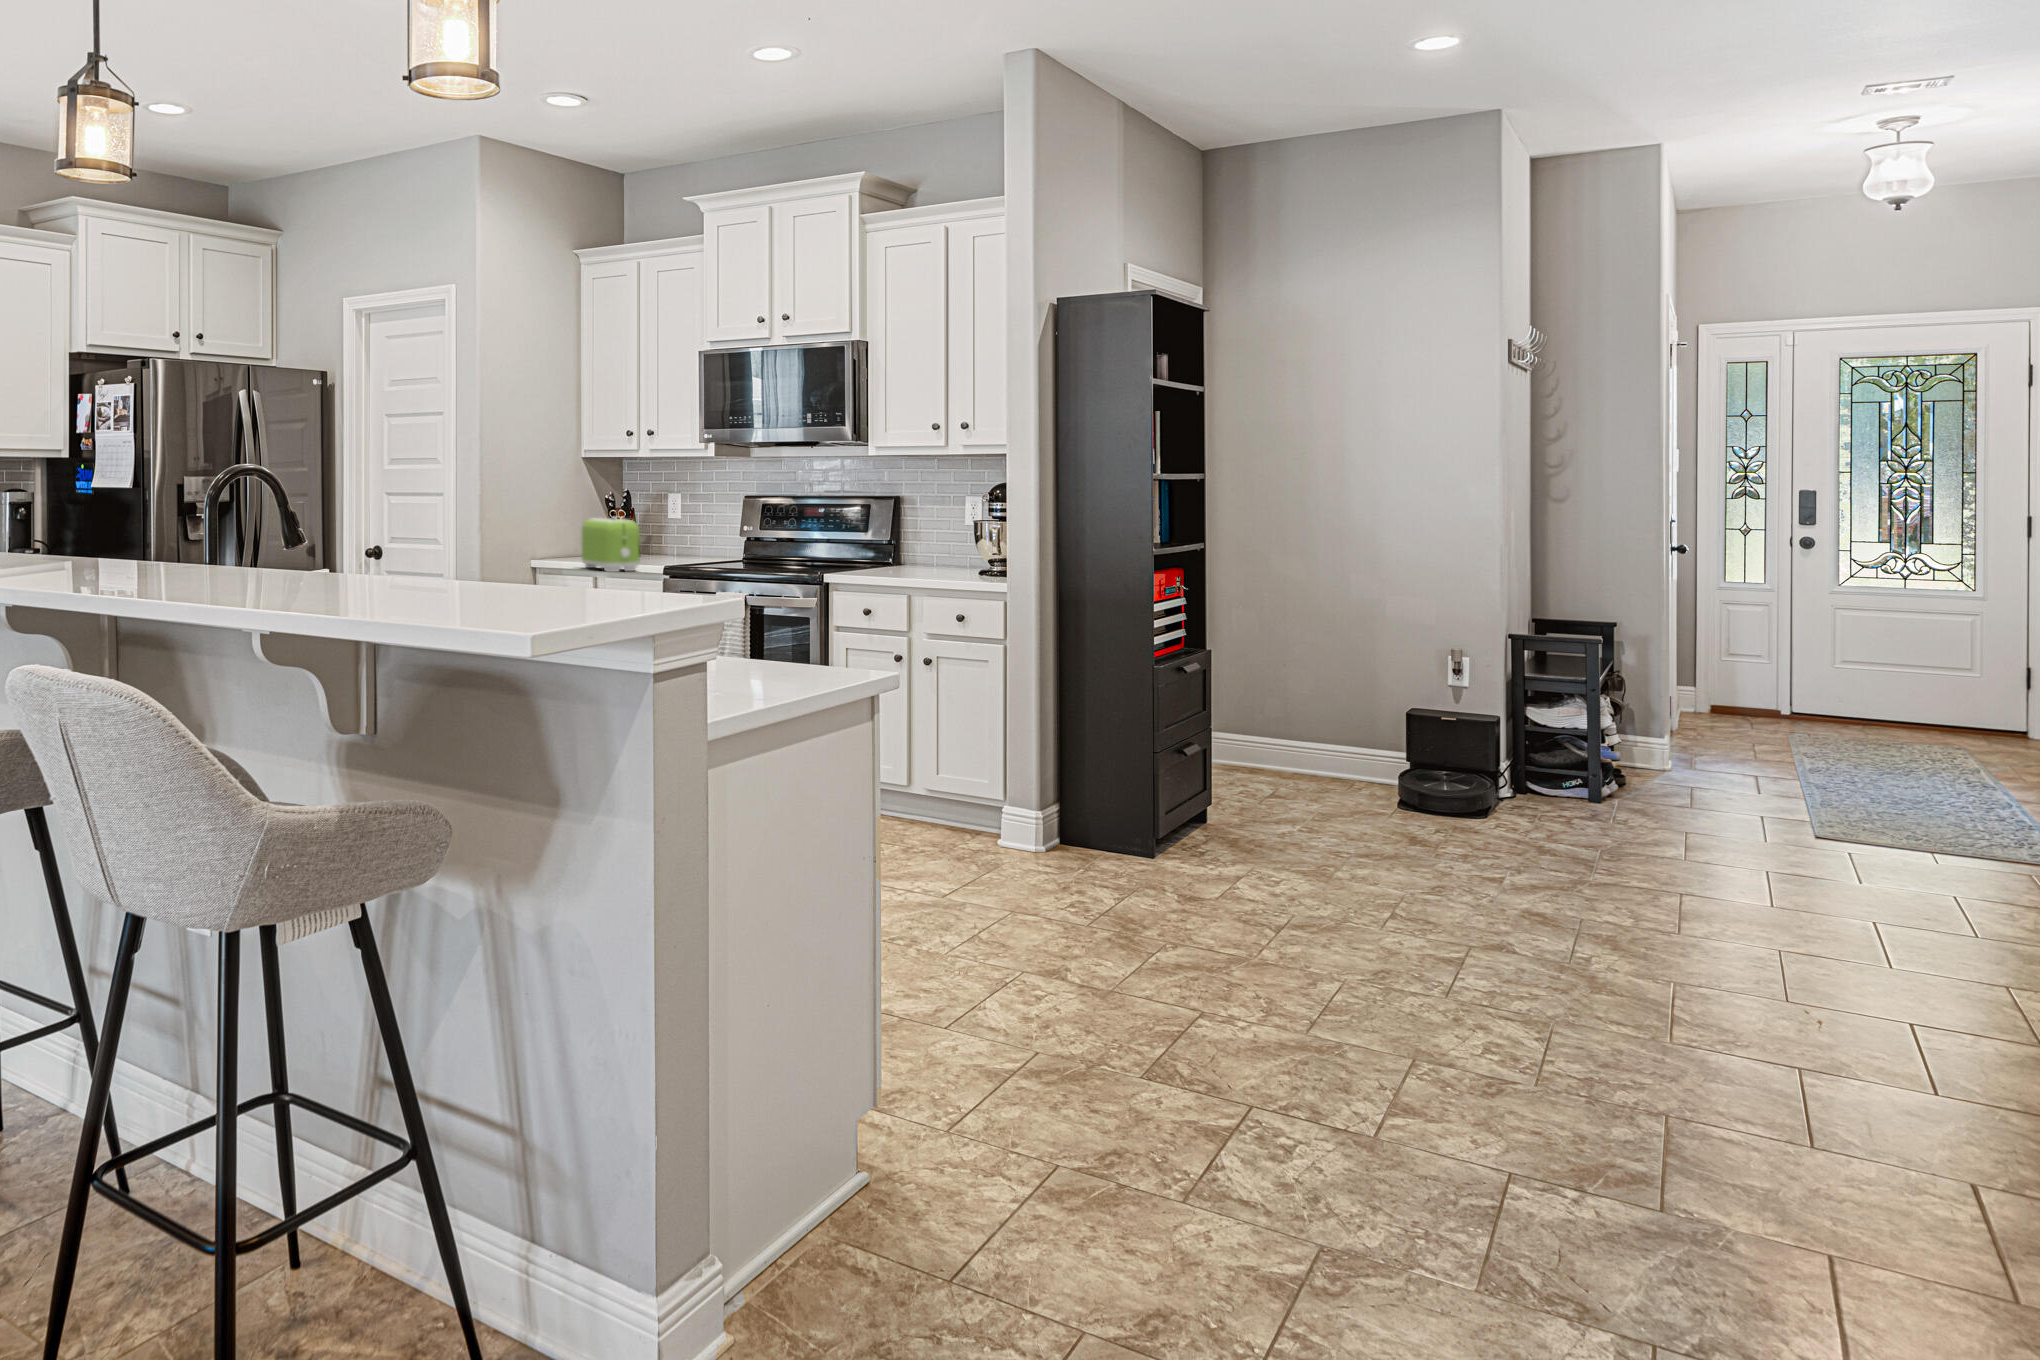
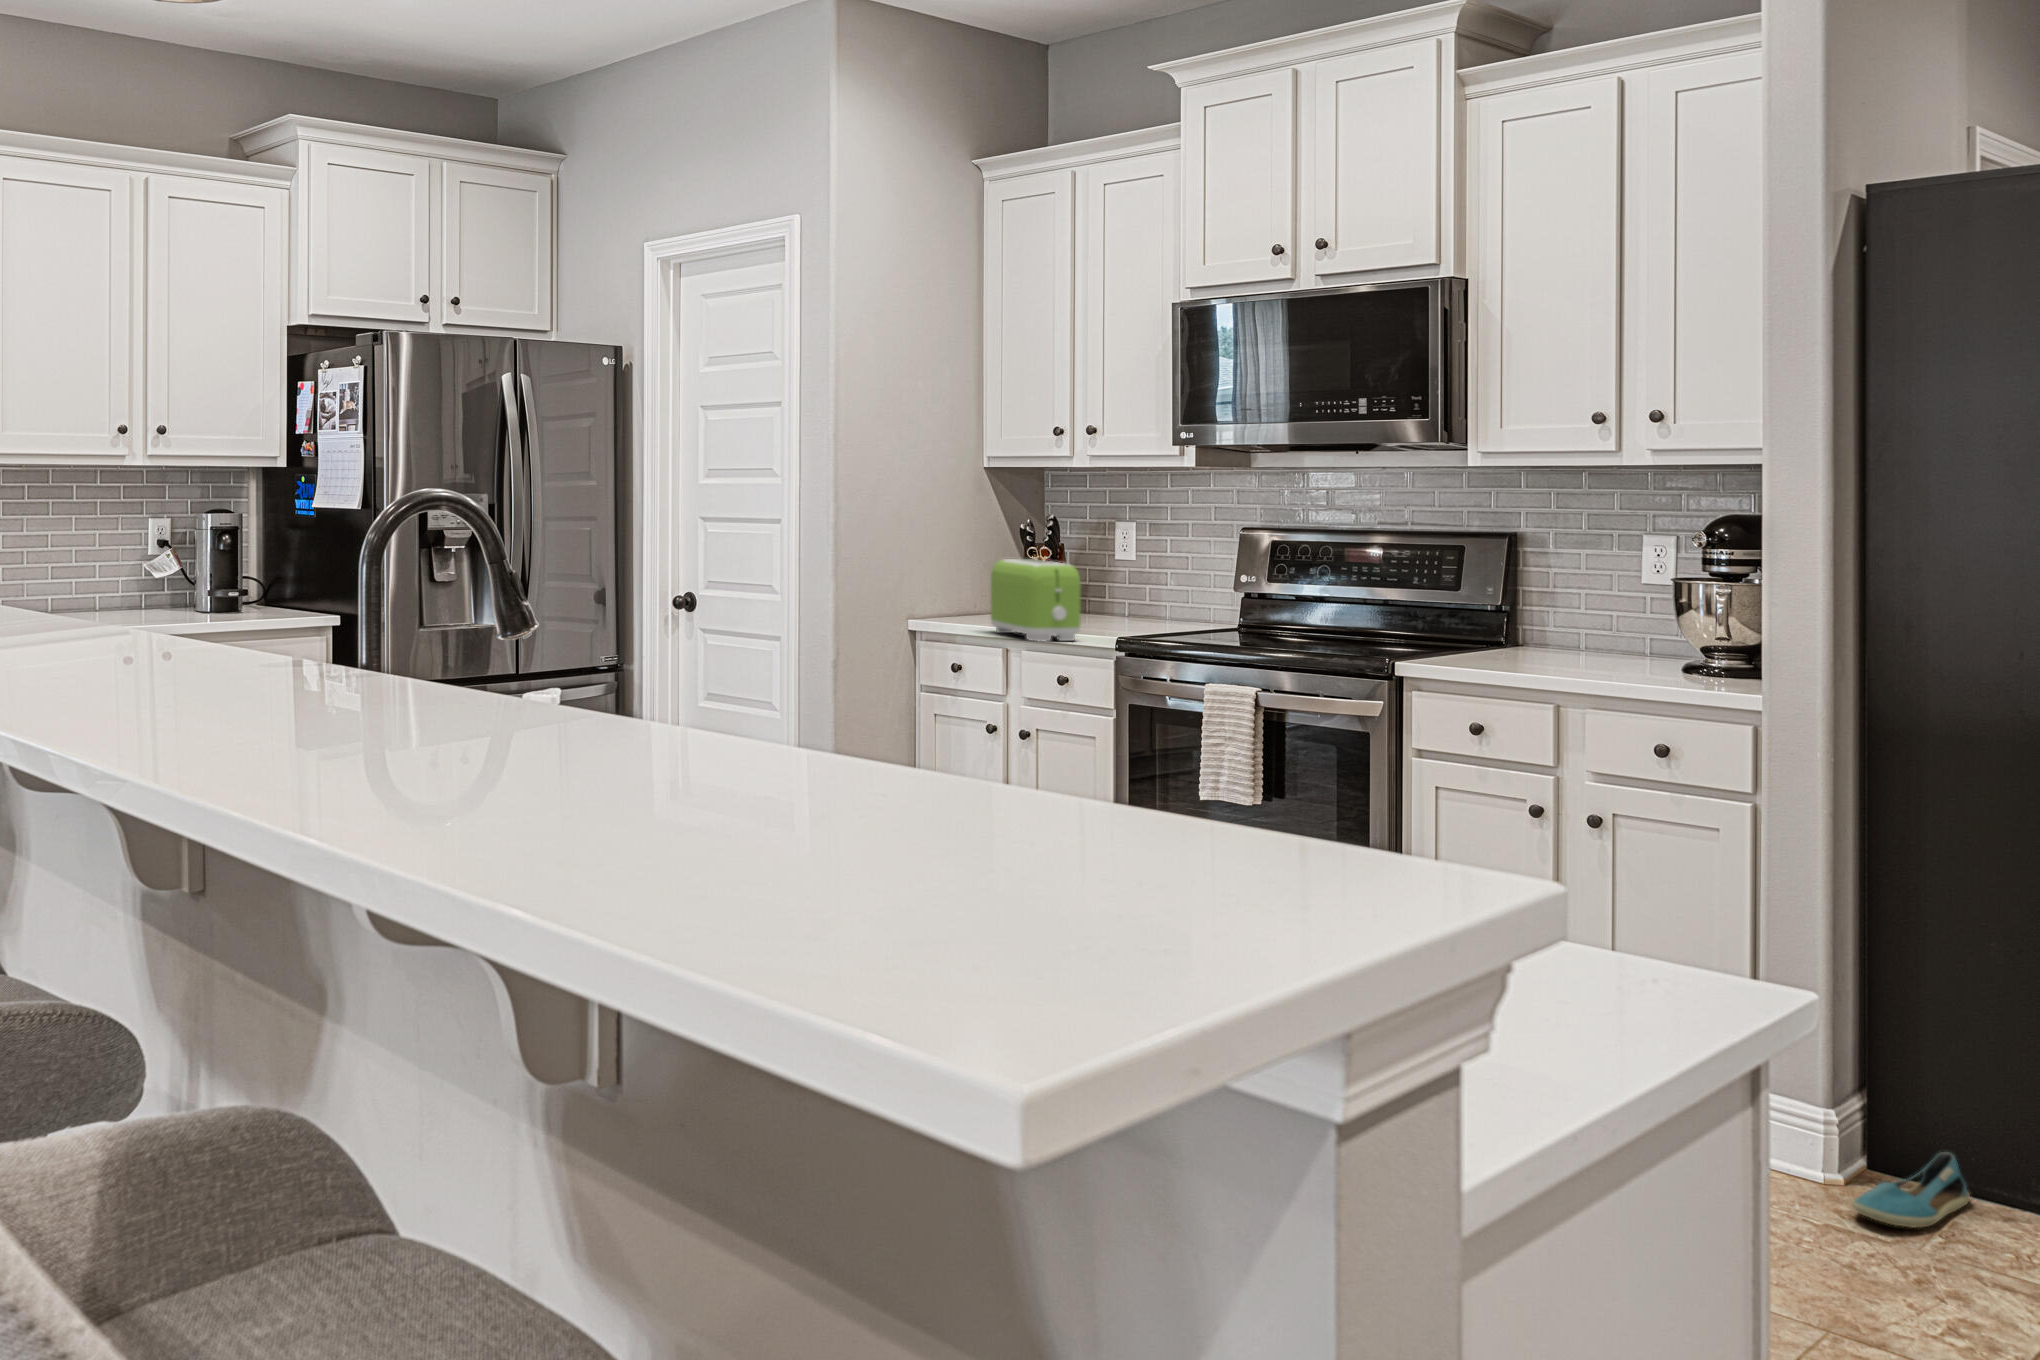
shoe: none [1045,832,1108,870] -> present [1851,1152,1970,1228]

